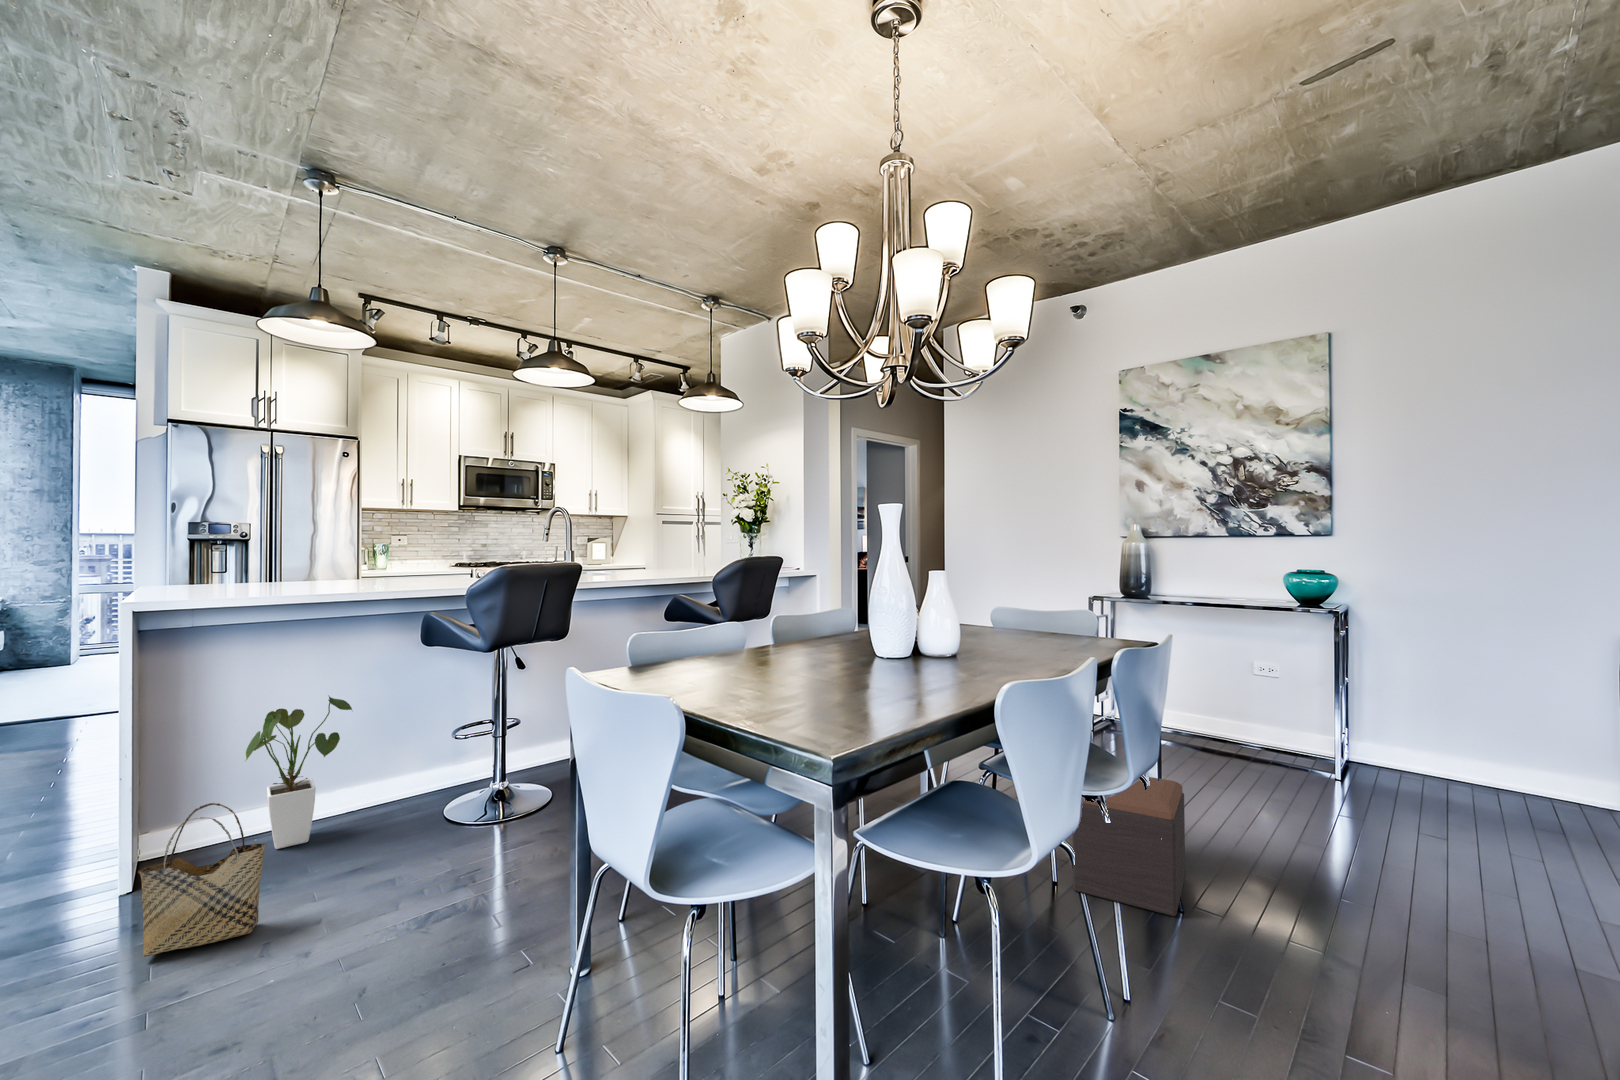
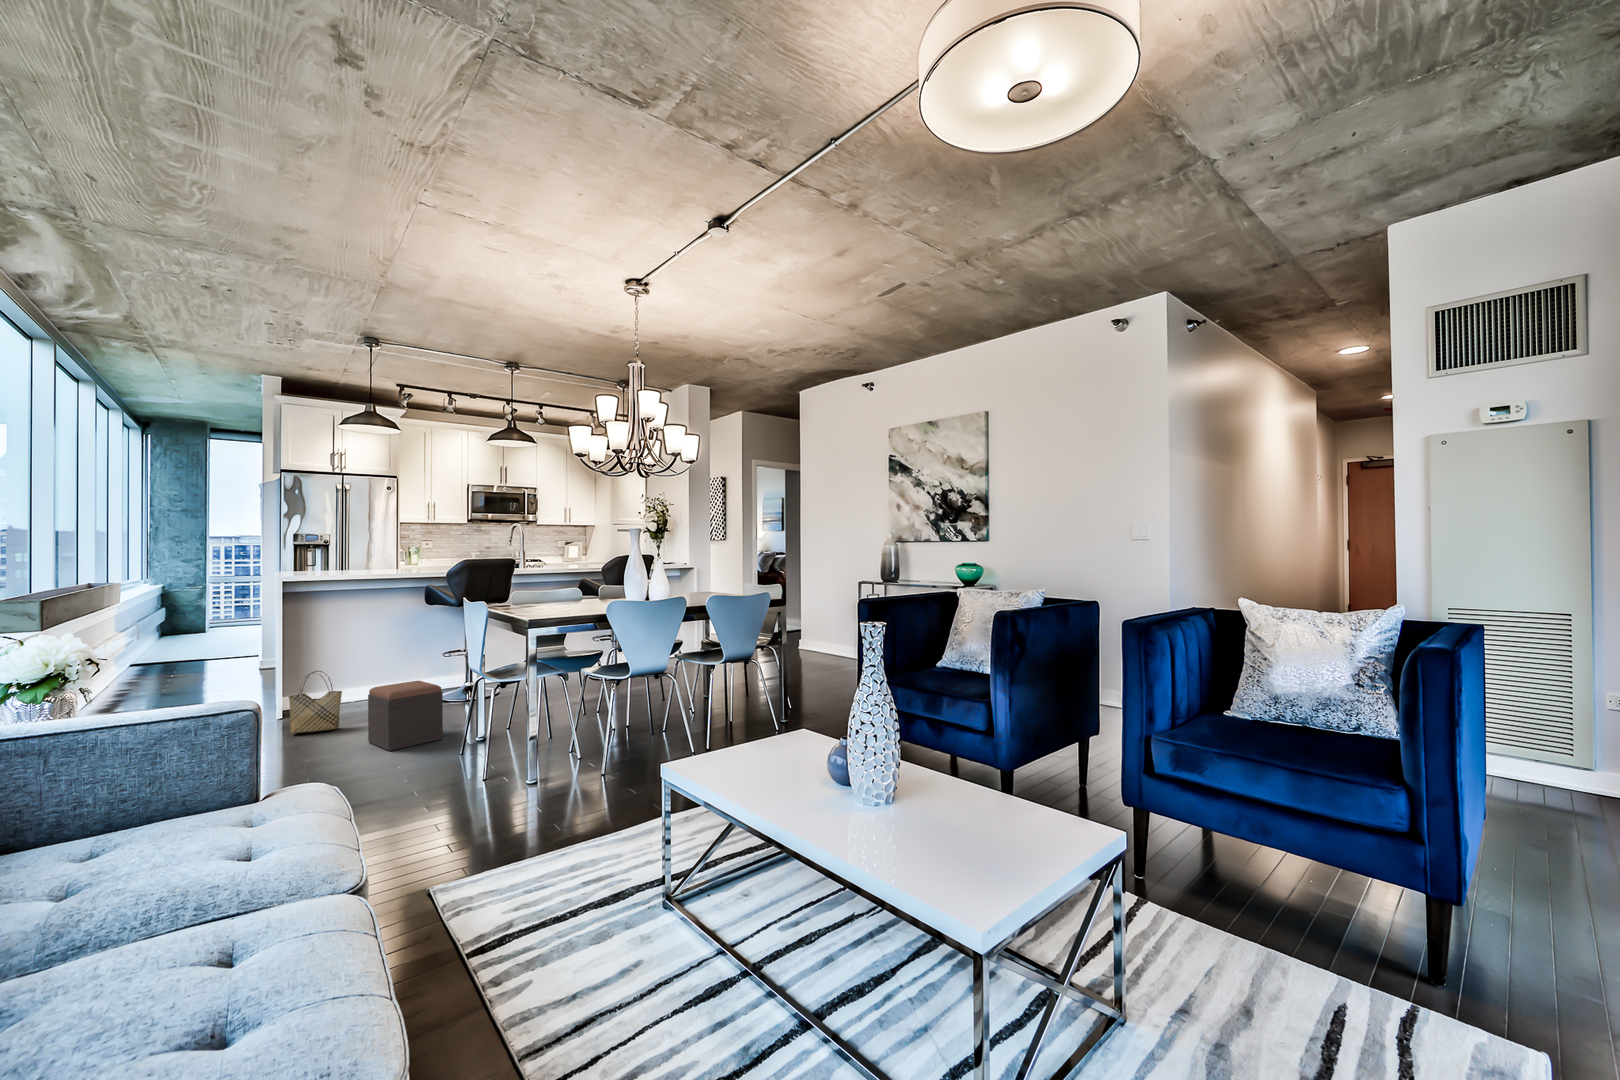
house plant: present [246,696,352,849] -> none [331,631,387,708]
footstool: present [1073,777,1185,916] -> present [368,681,443,751]

